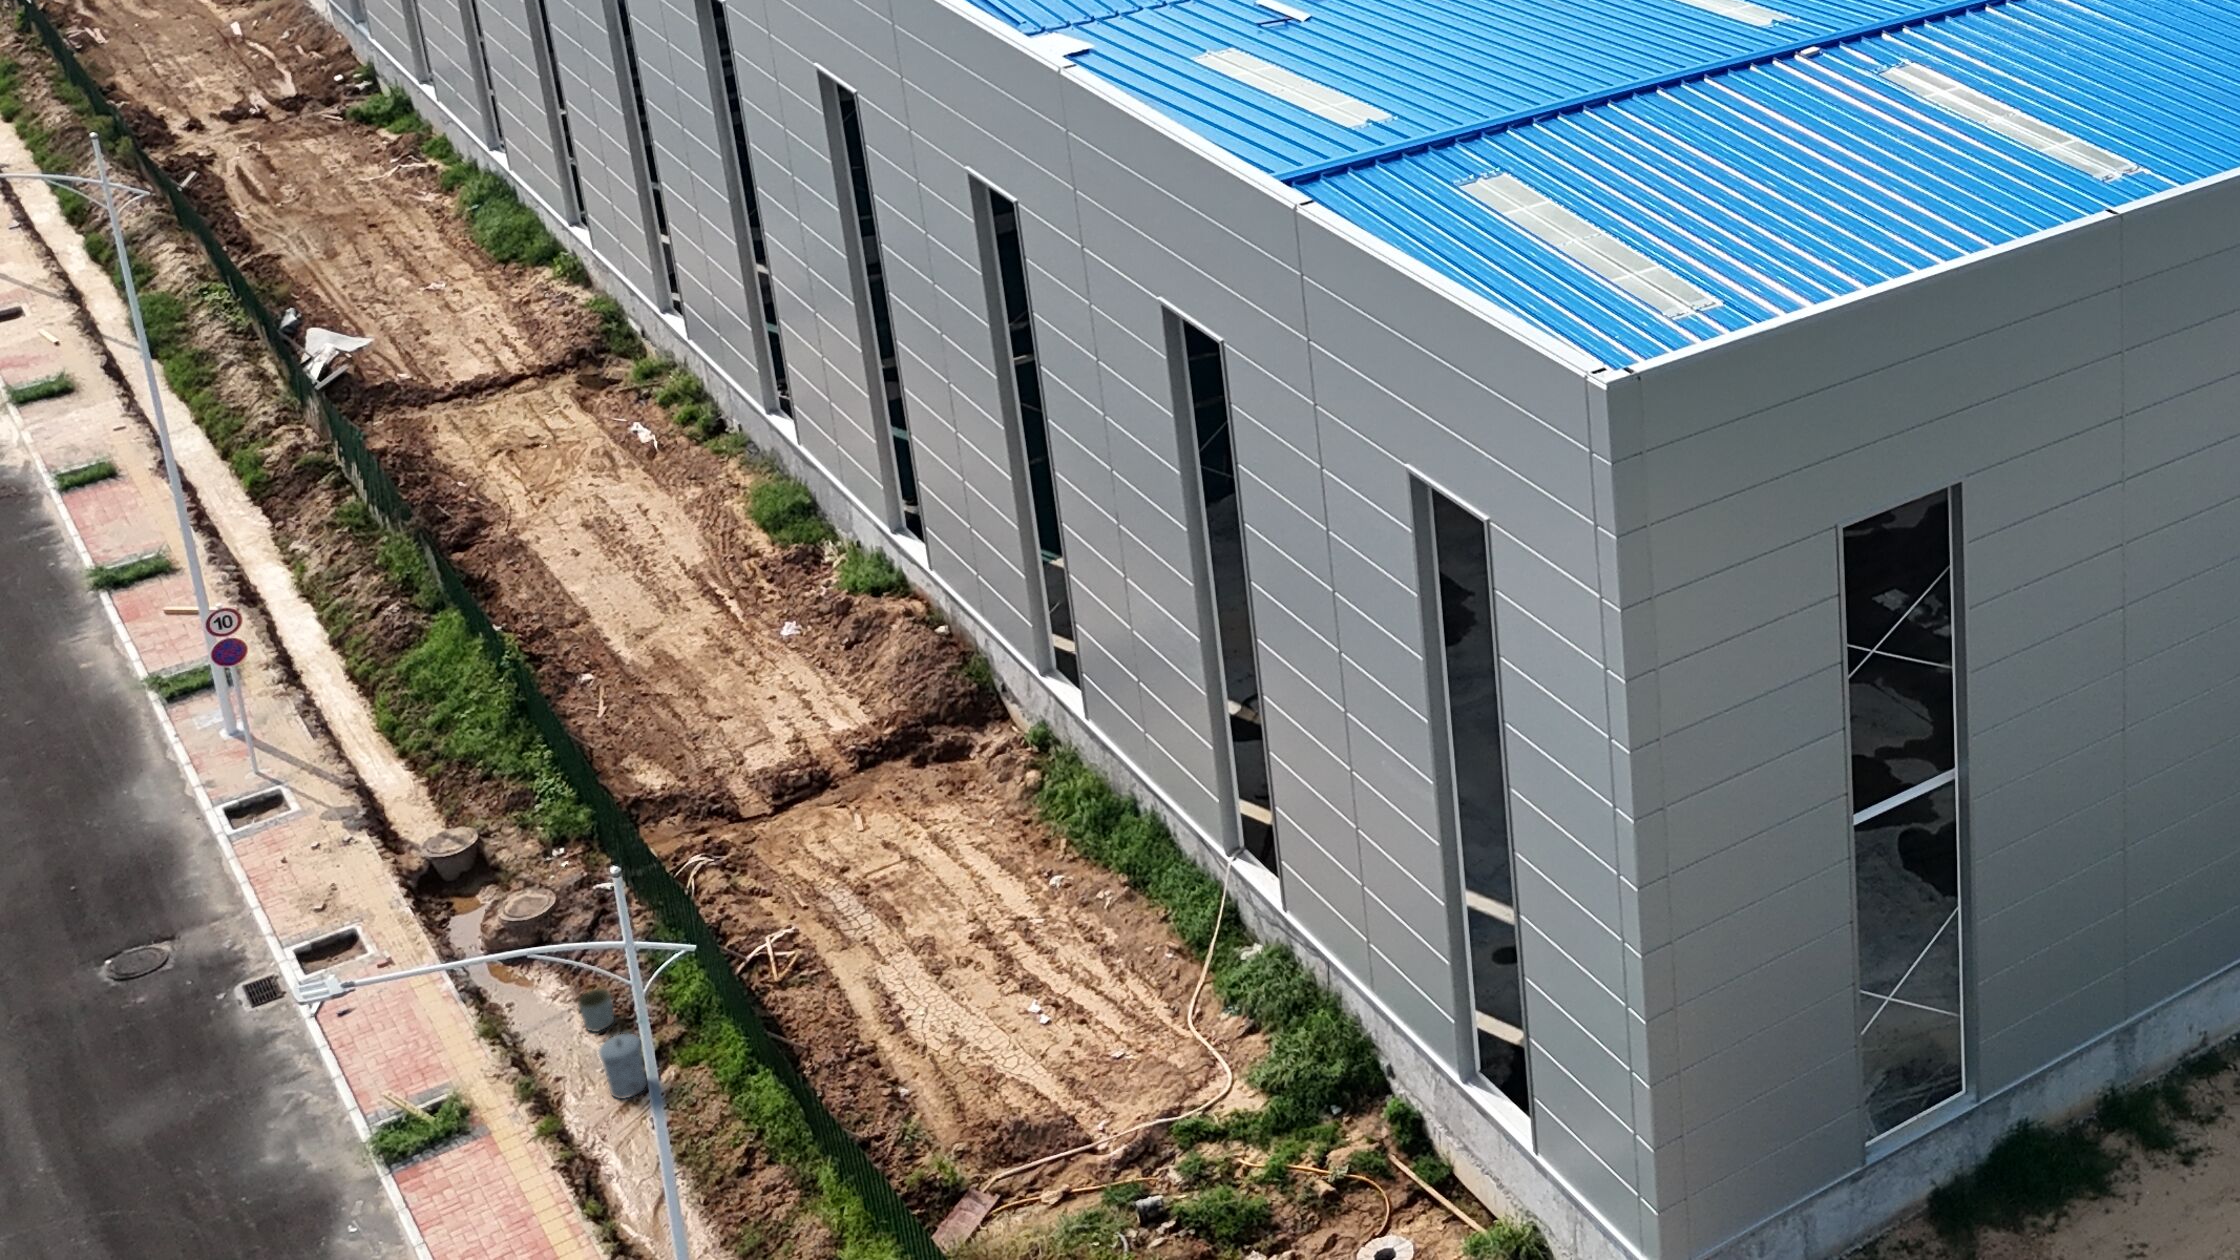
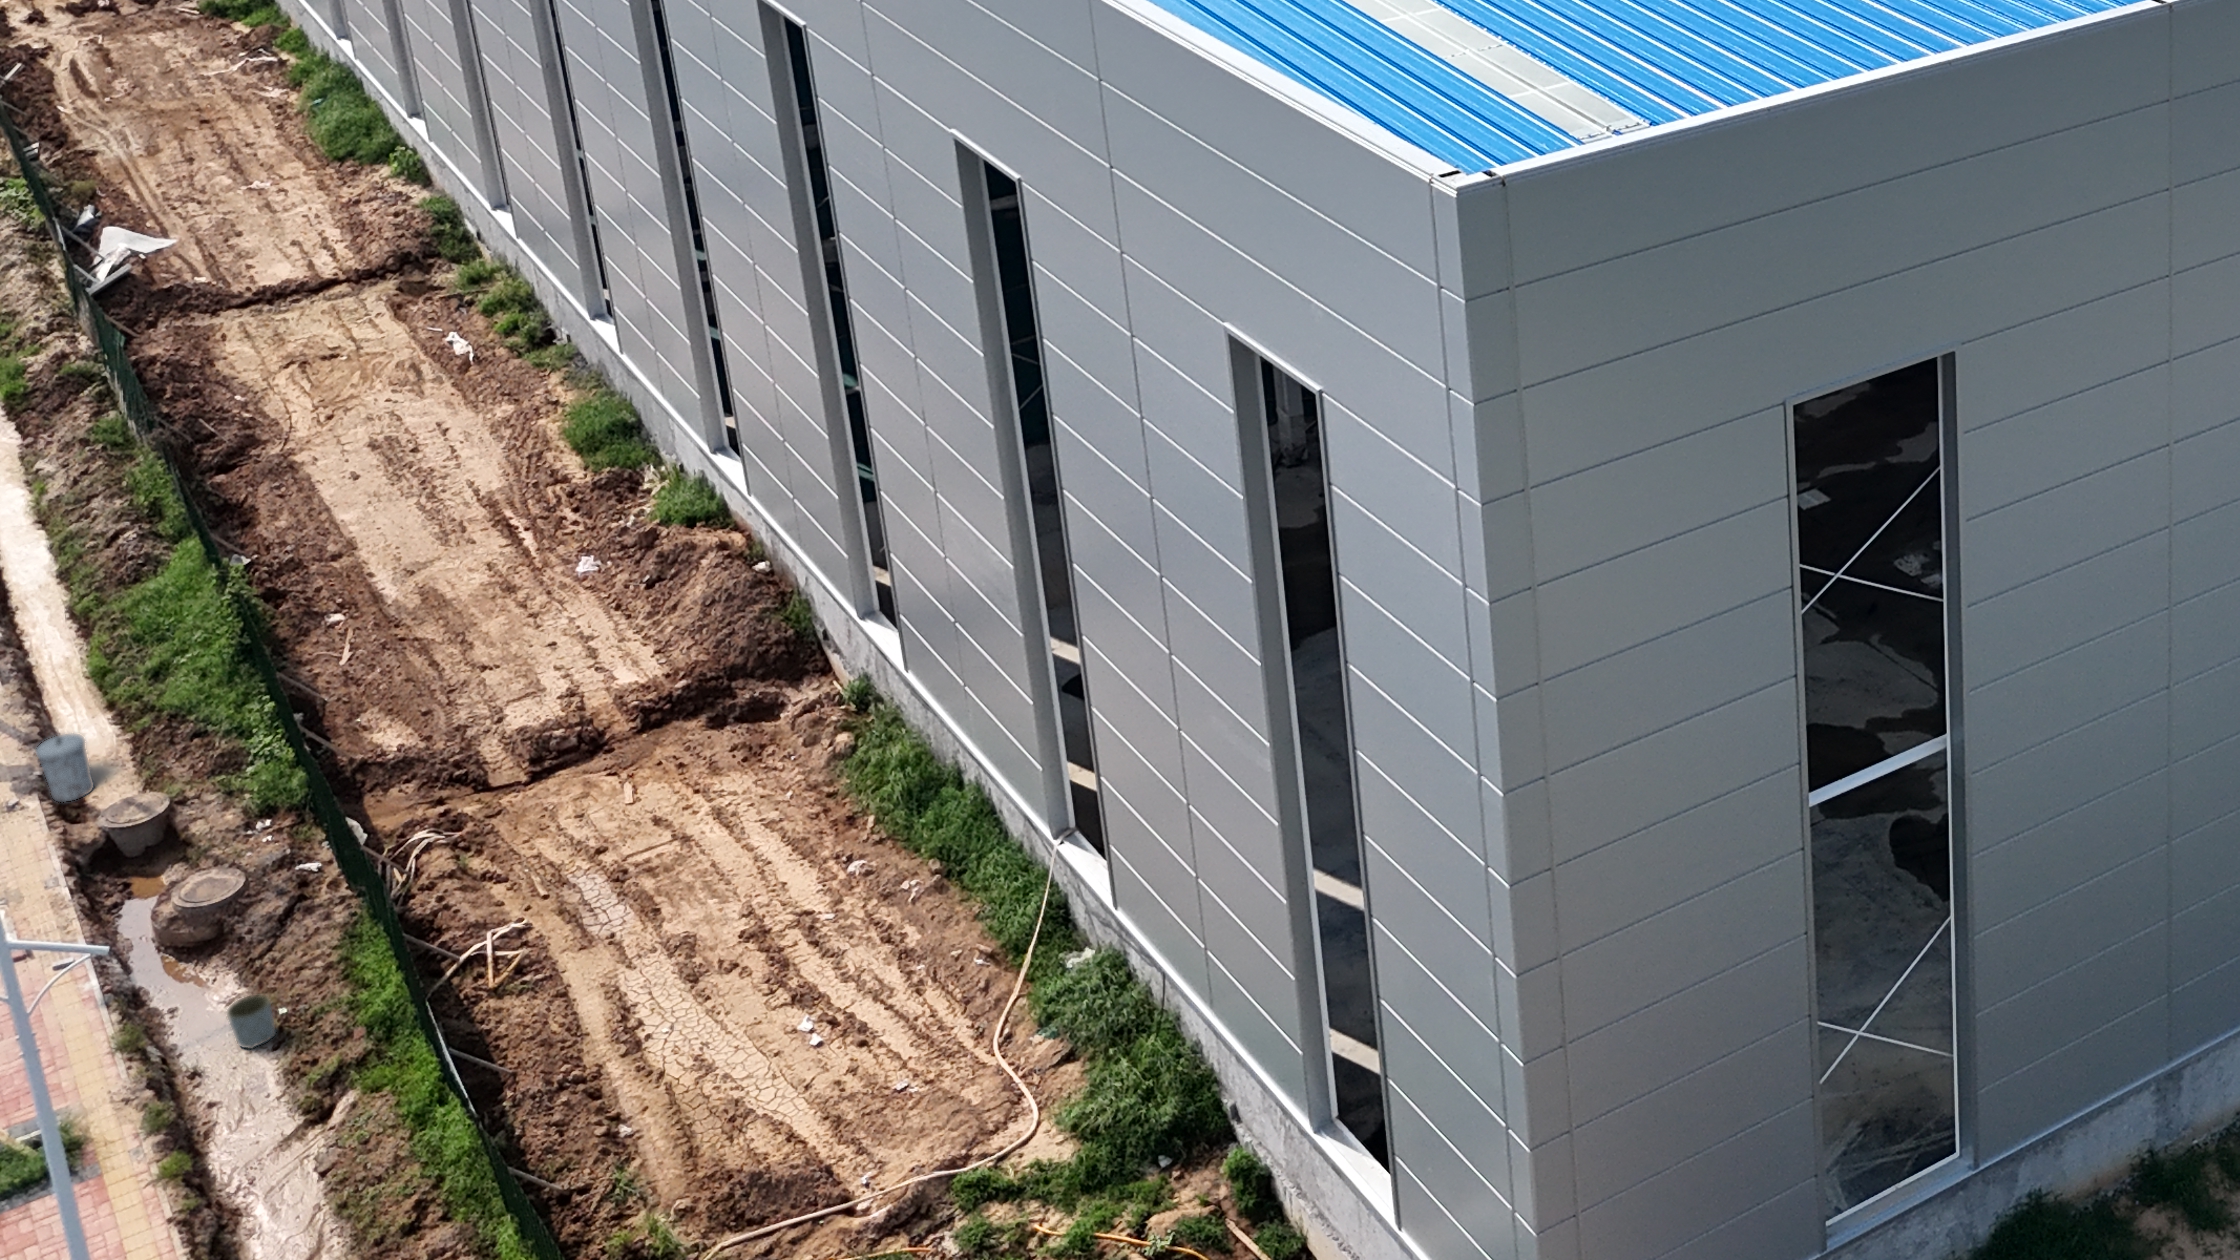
trash can: present [599,1034,646,1099] -> present [36,733,94,802]

